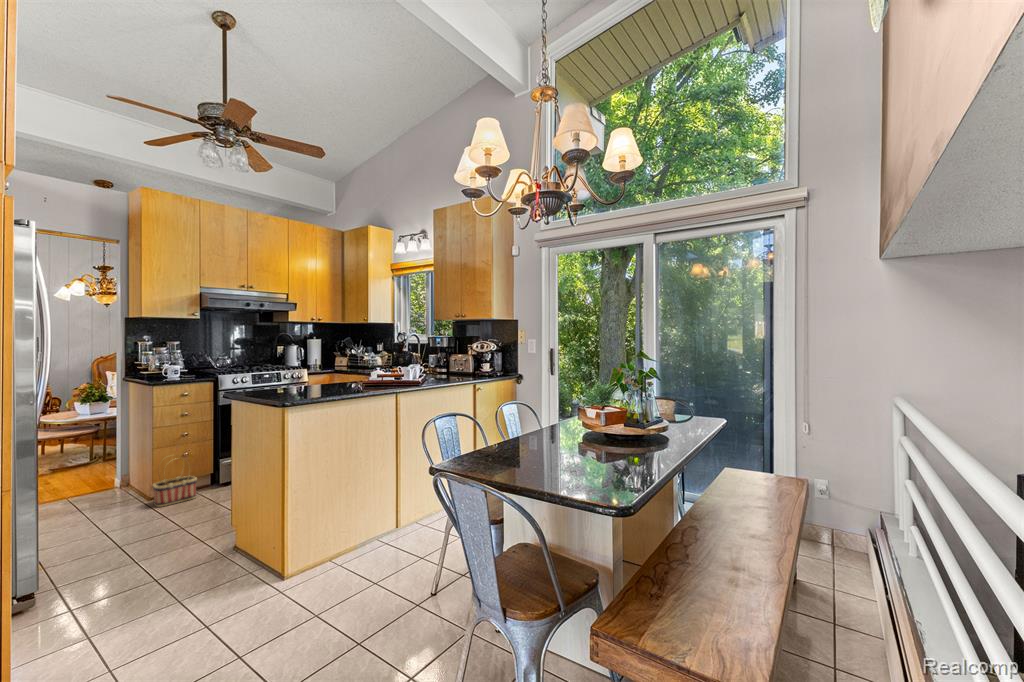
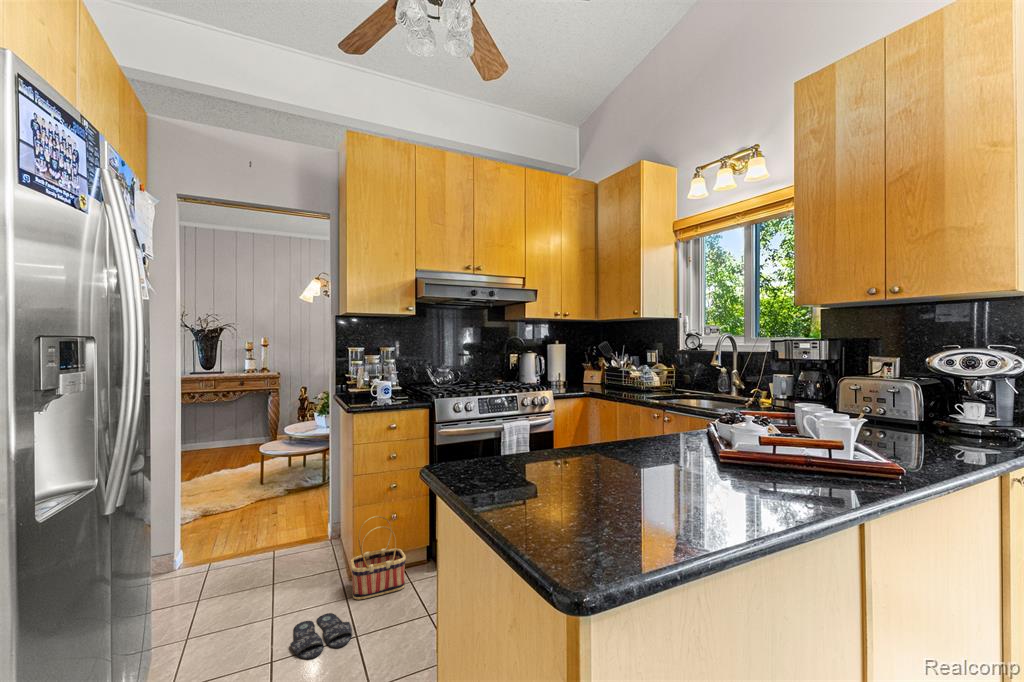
slippers: none [114,514,162,531] -> present [290,613,352,659]

